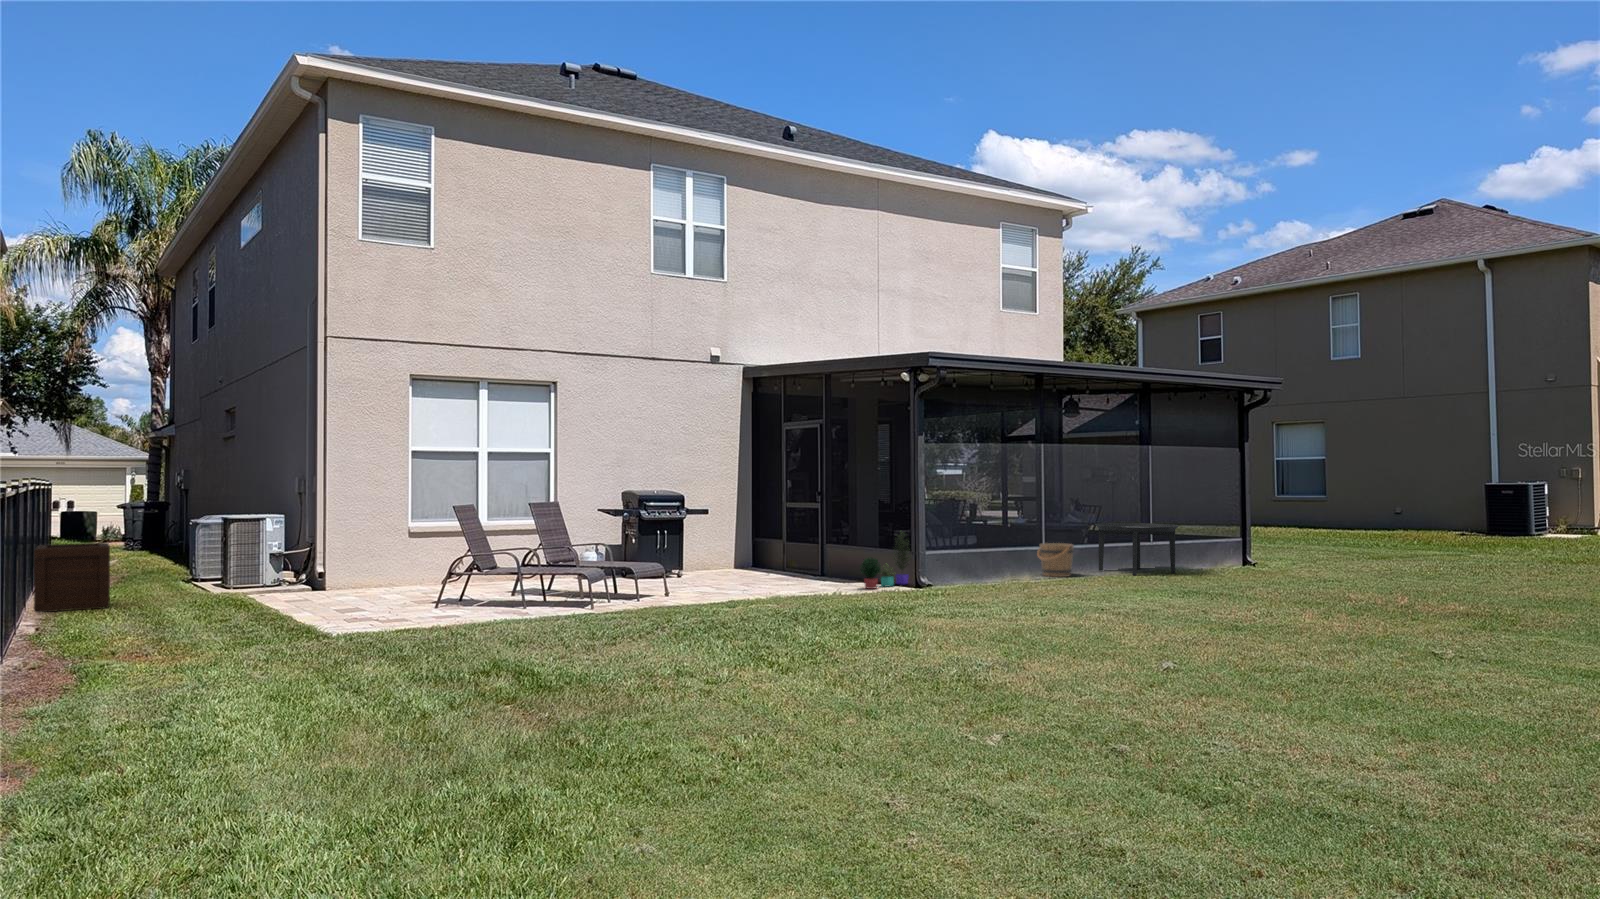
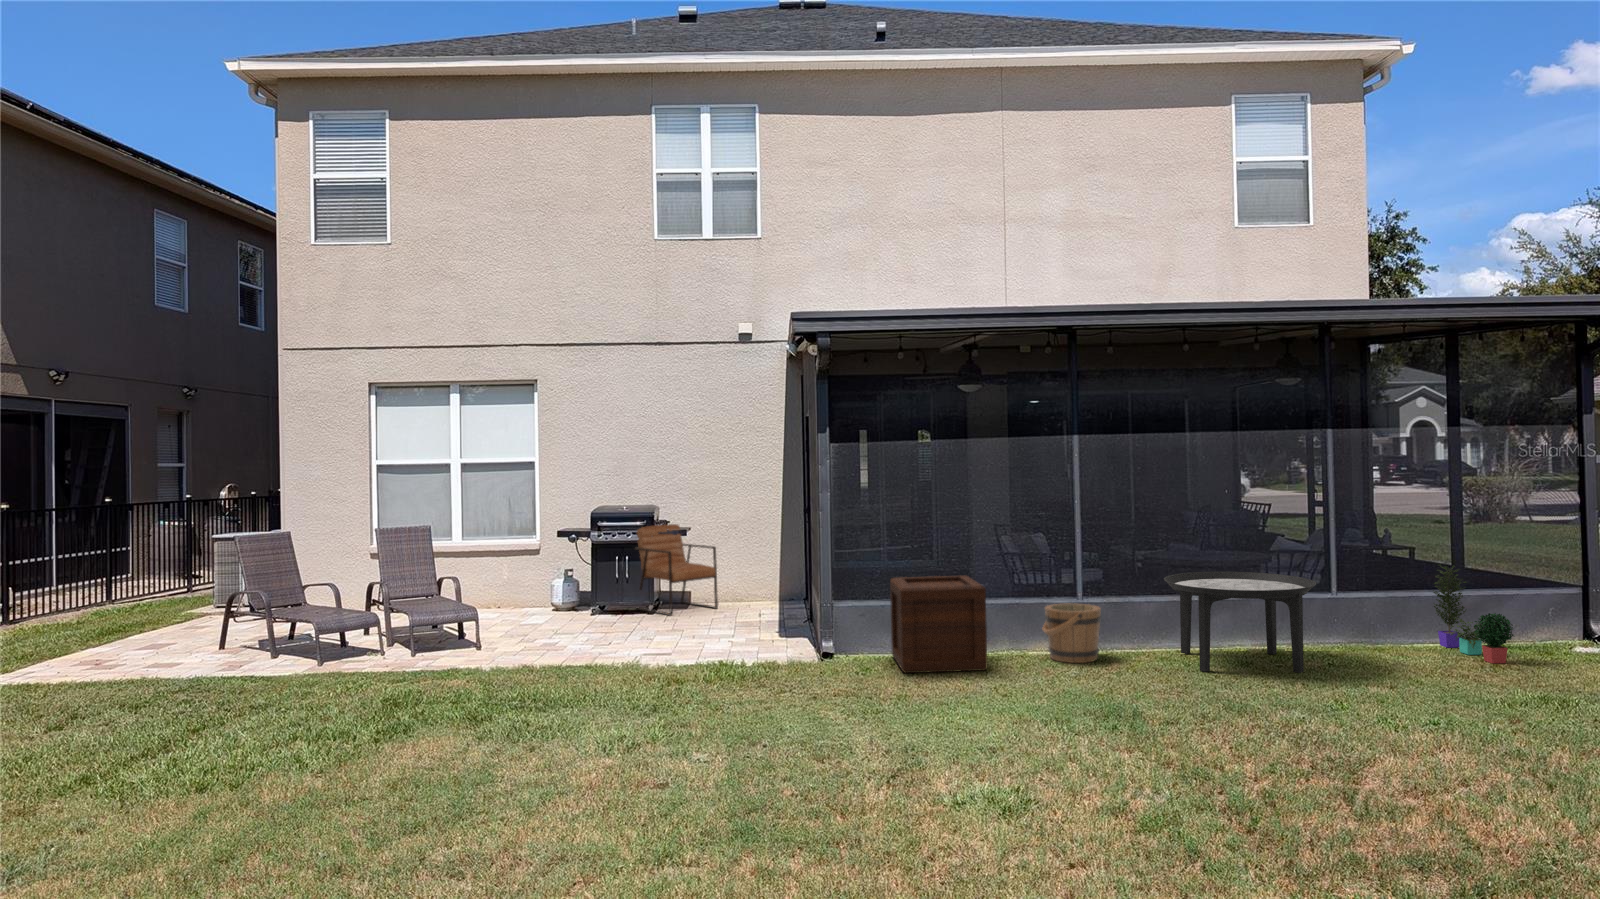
chair: none [674,506,737,575] -> present [635,524,718,616]
potted plant: present [860,530,910,589] -> present [1433,566,1515,663]
wooden crate: present [34,543,110,613] -> present [890,575,987,673]

